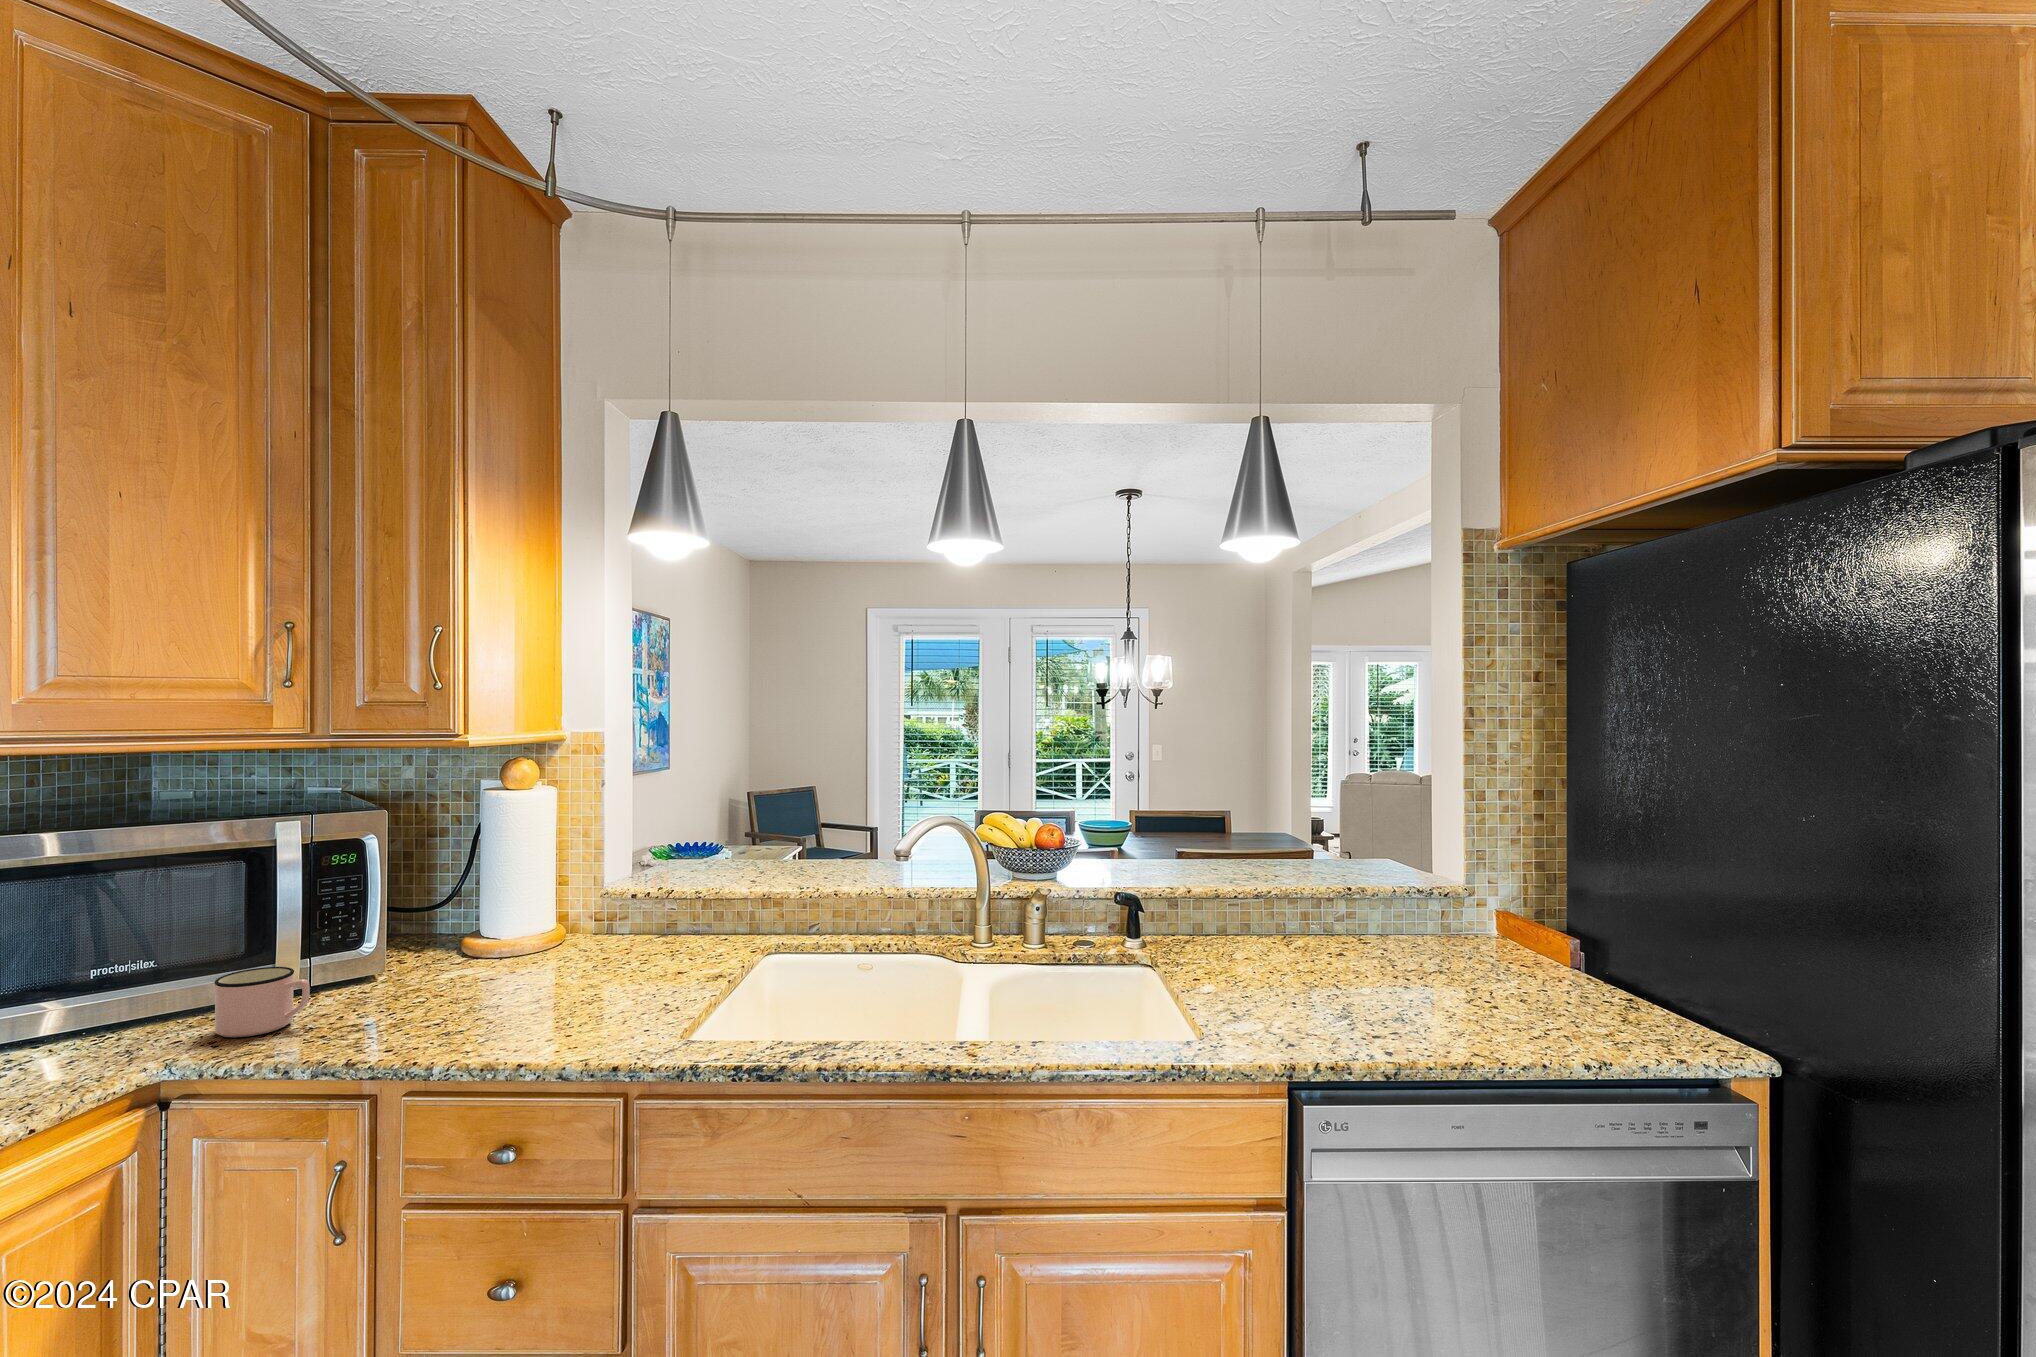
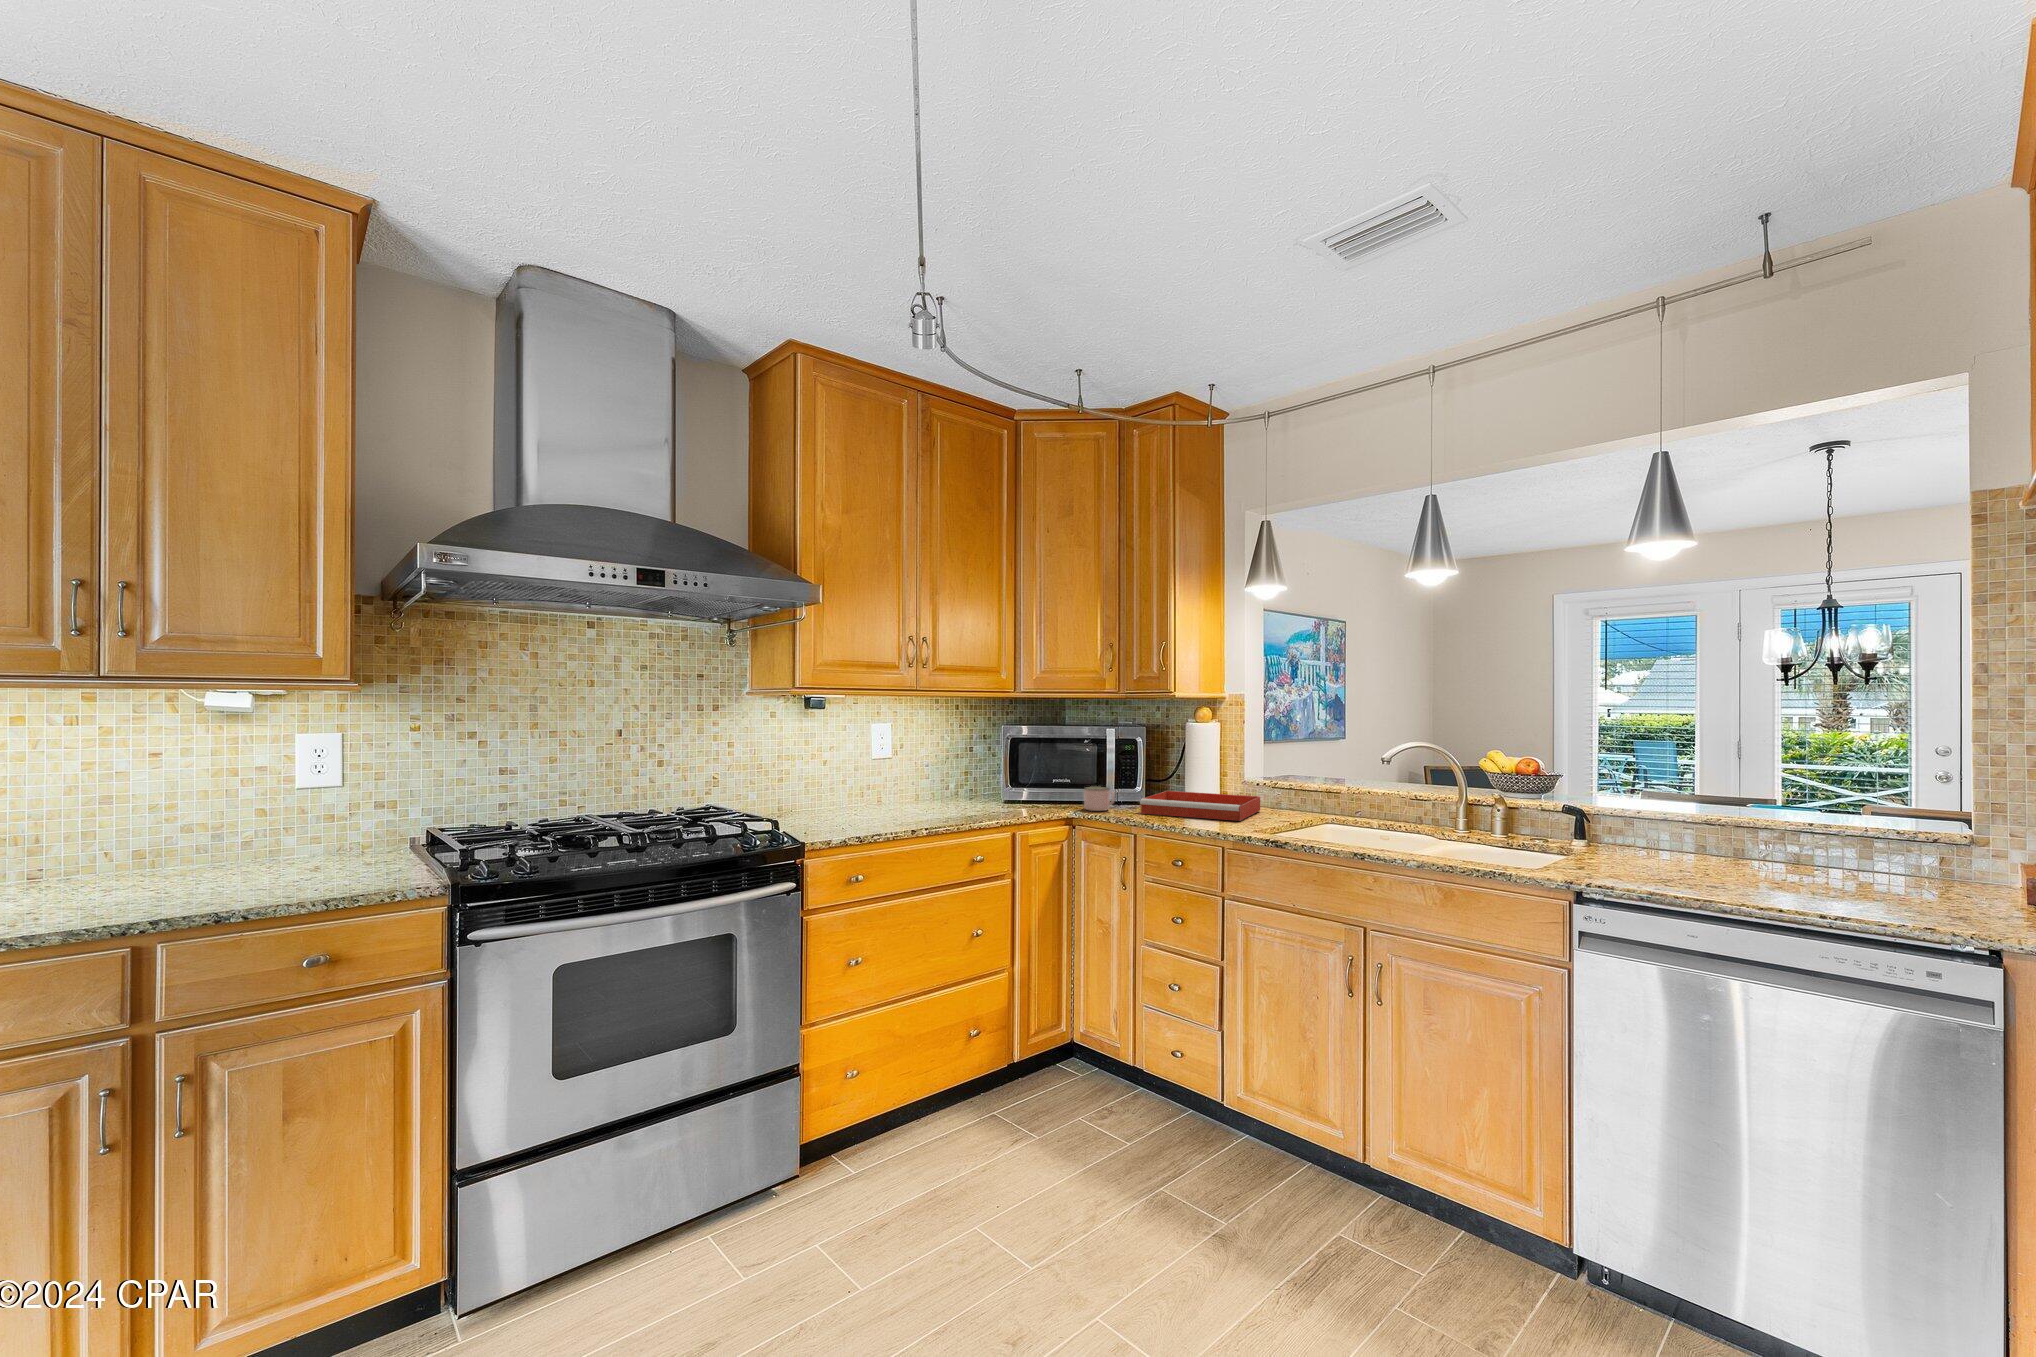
tray: none [381,928,645,1018] -> present [1140,791,1260,821]

